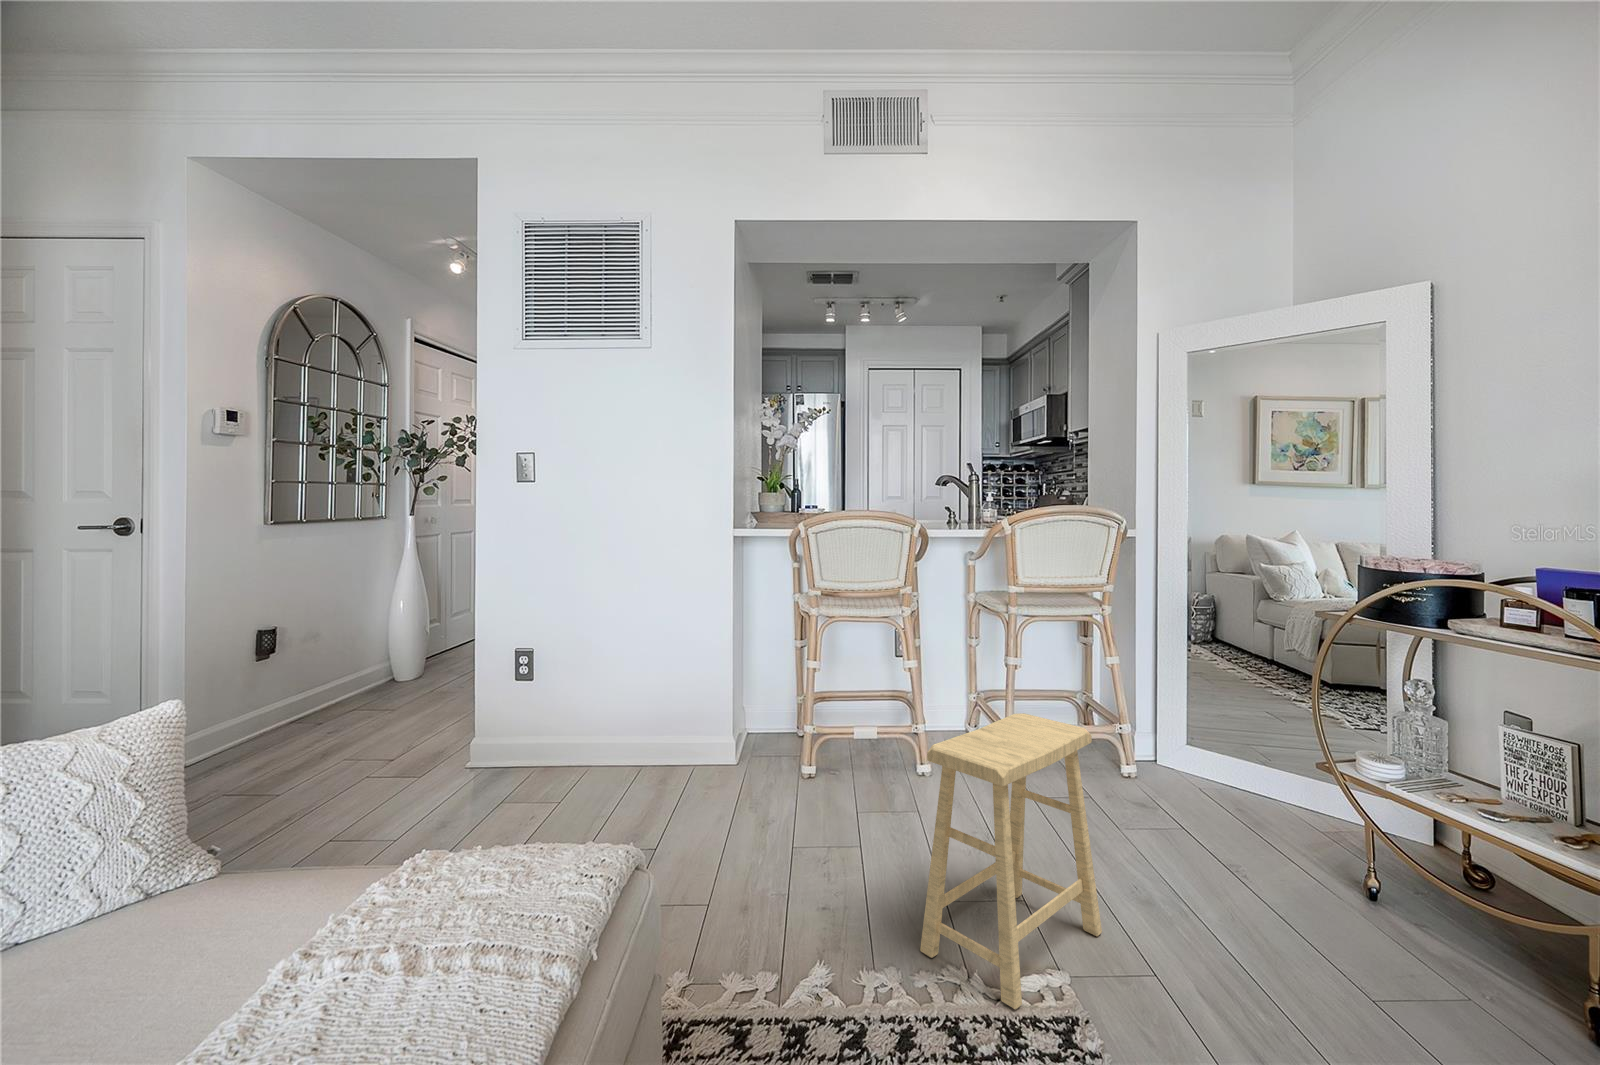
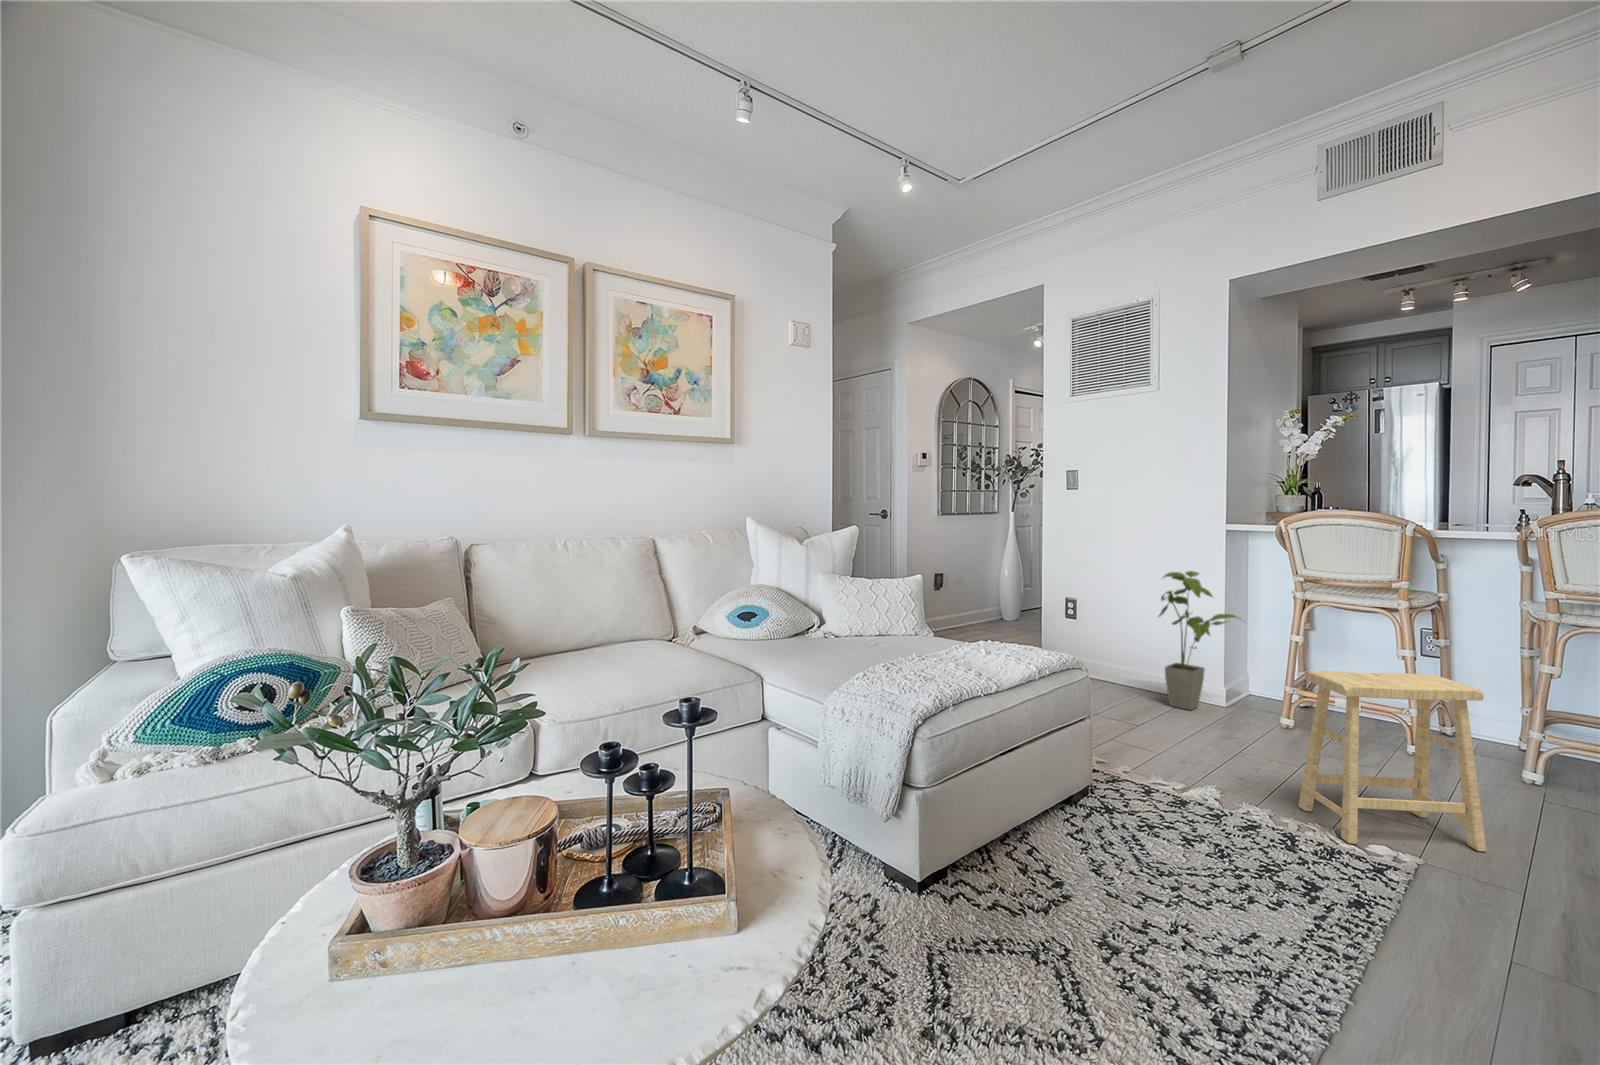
house plant: none [660,595,765,793] -> present [1159,571,1238,710]

